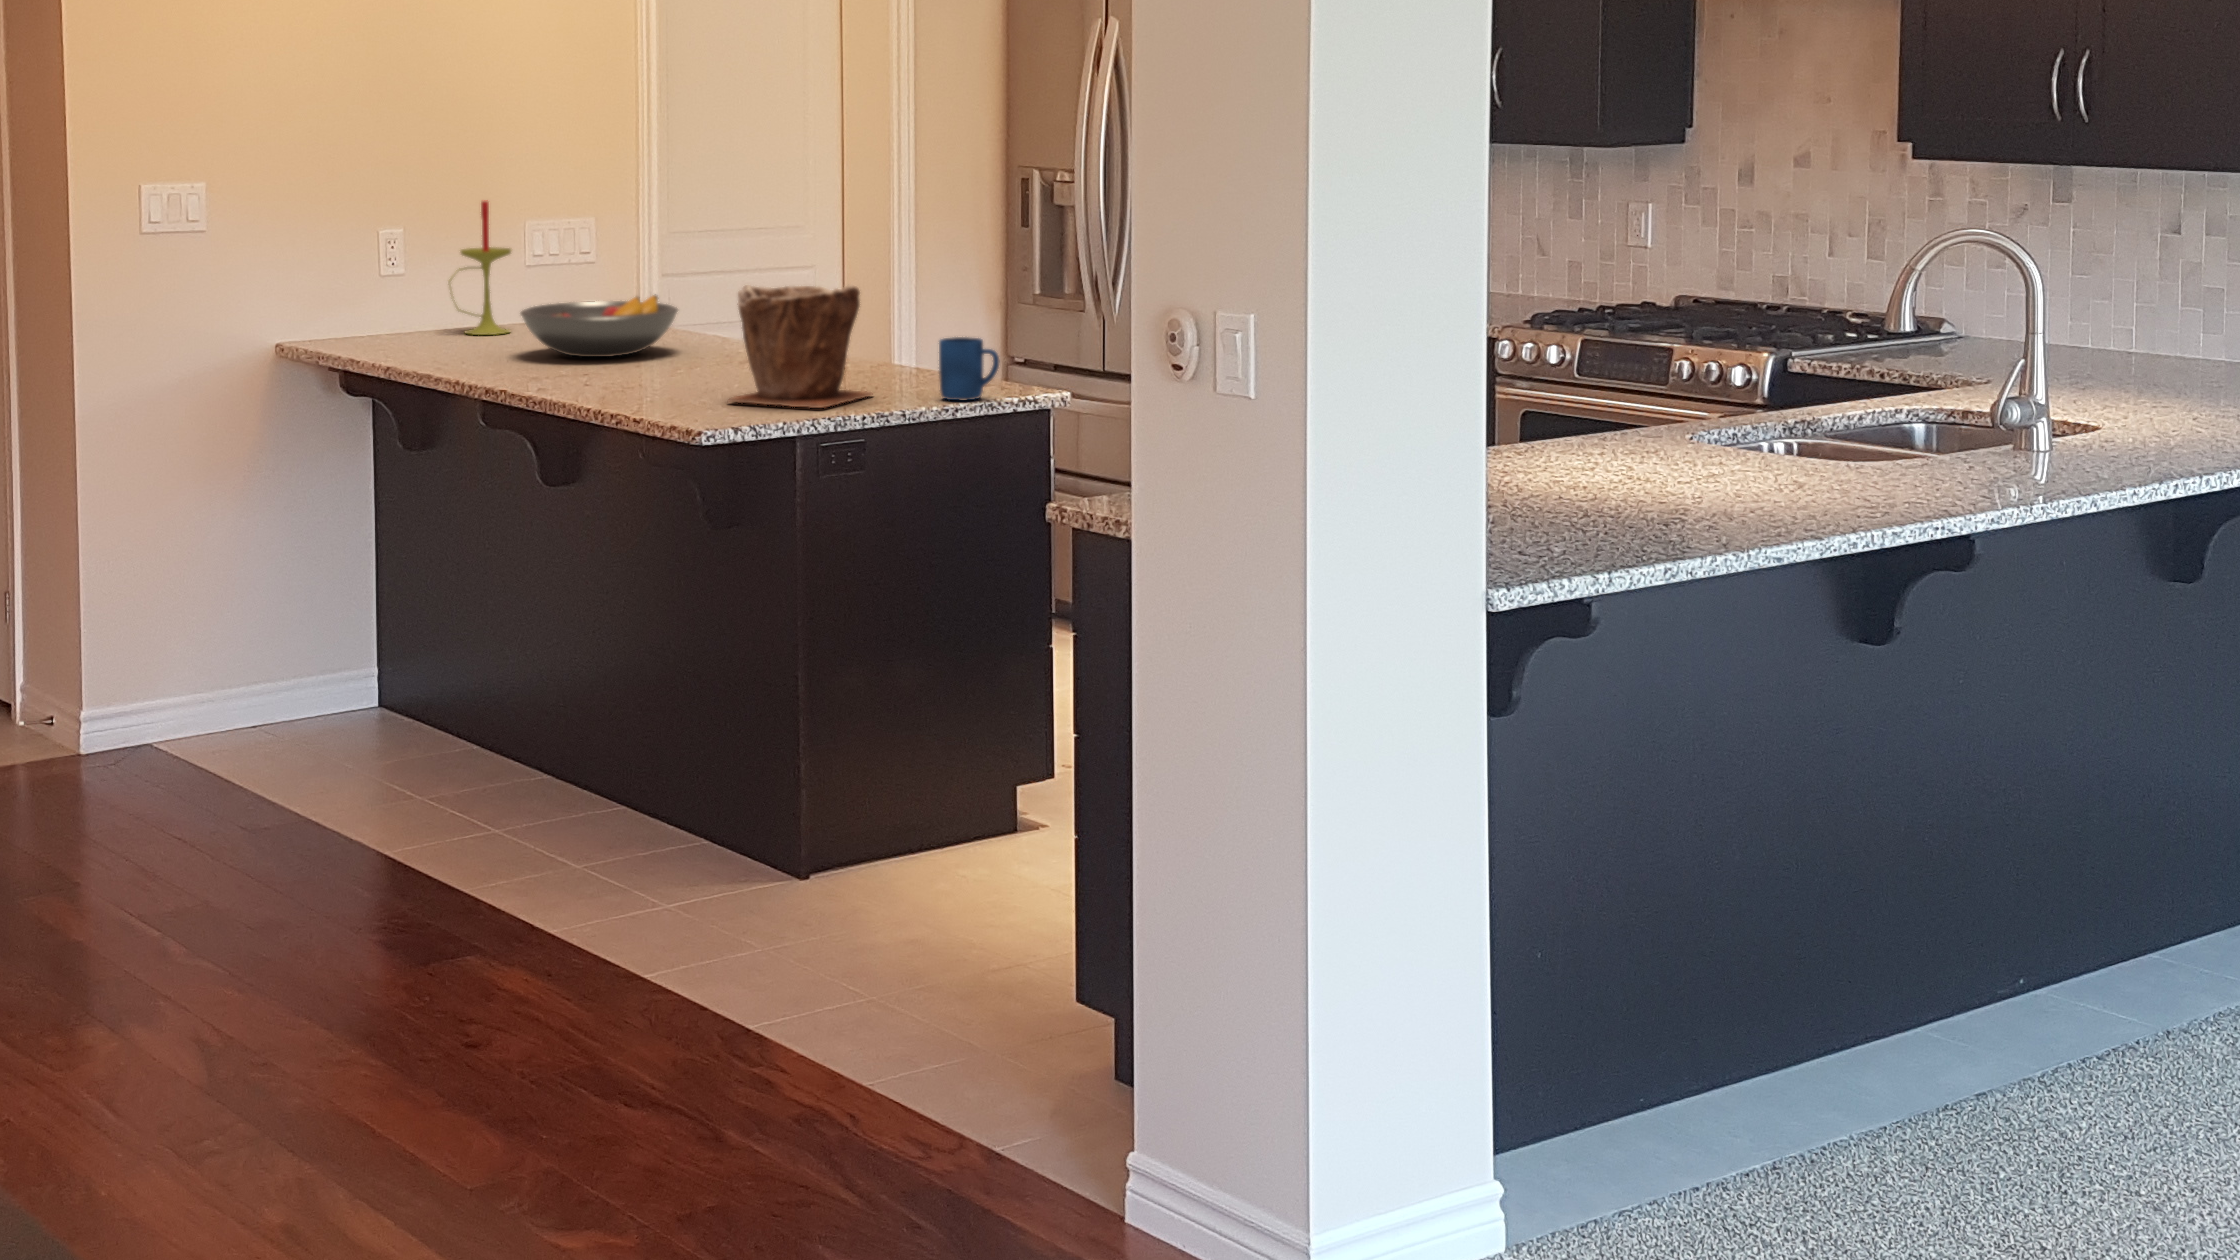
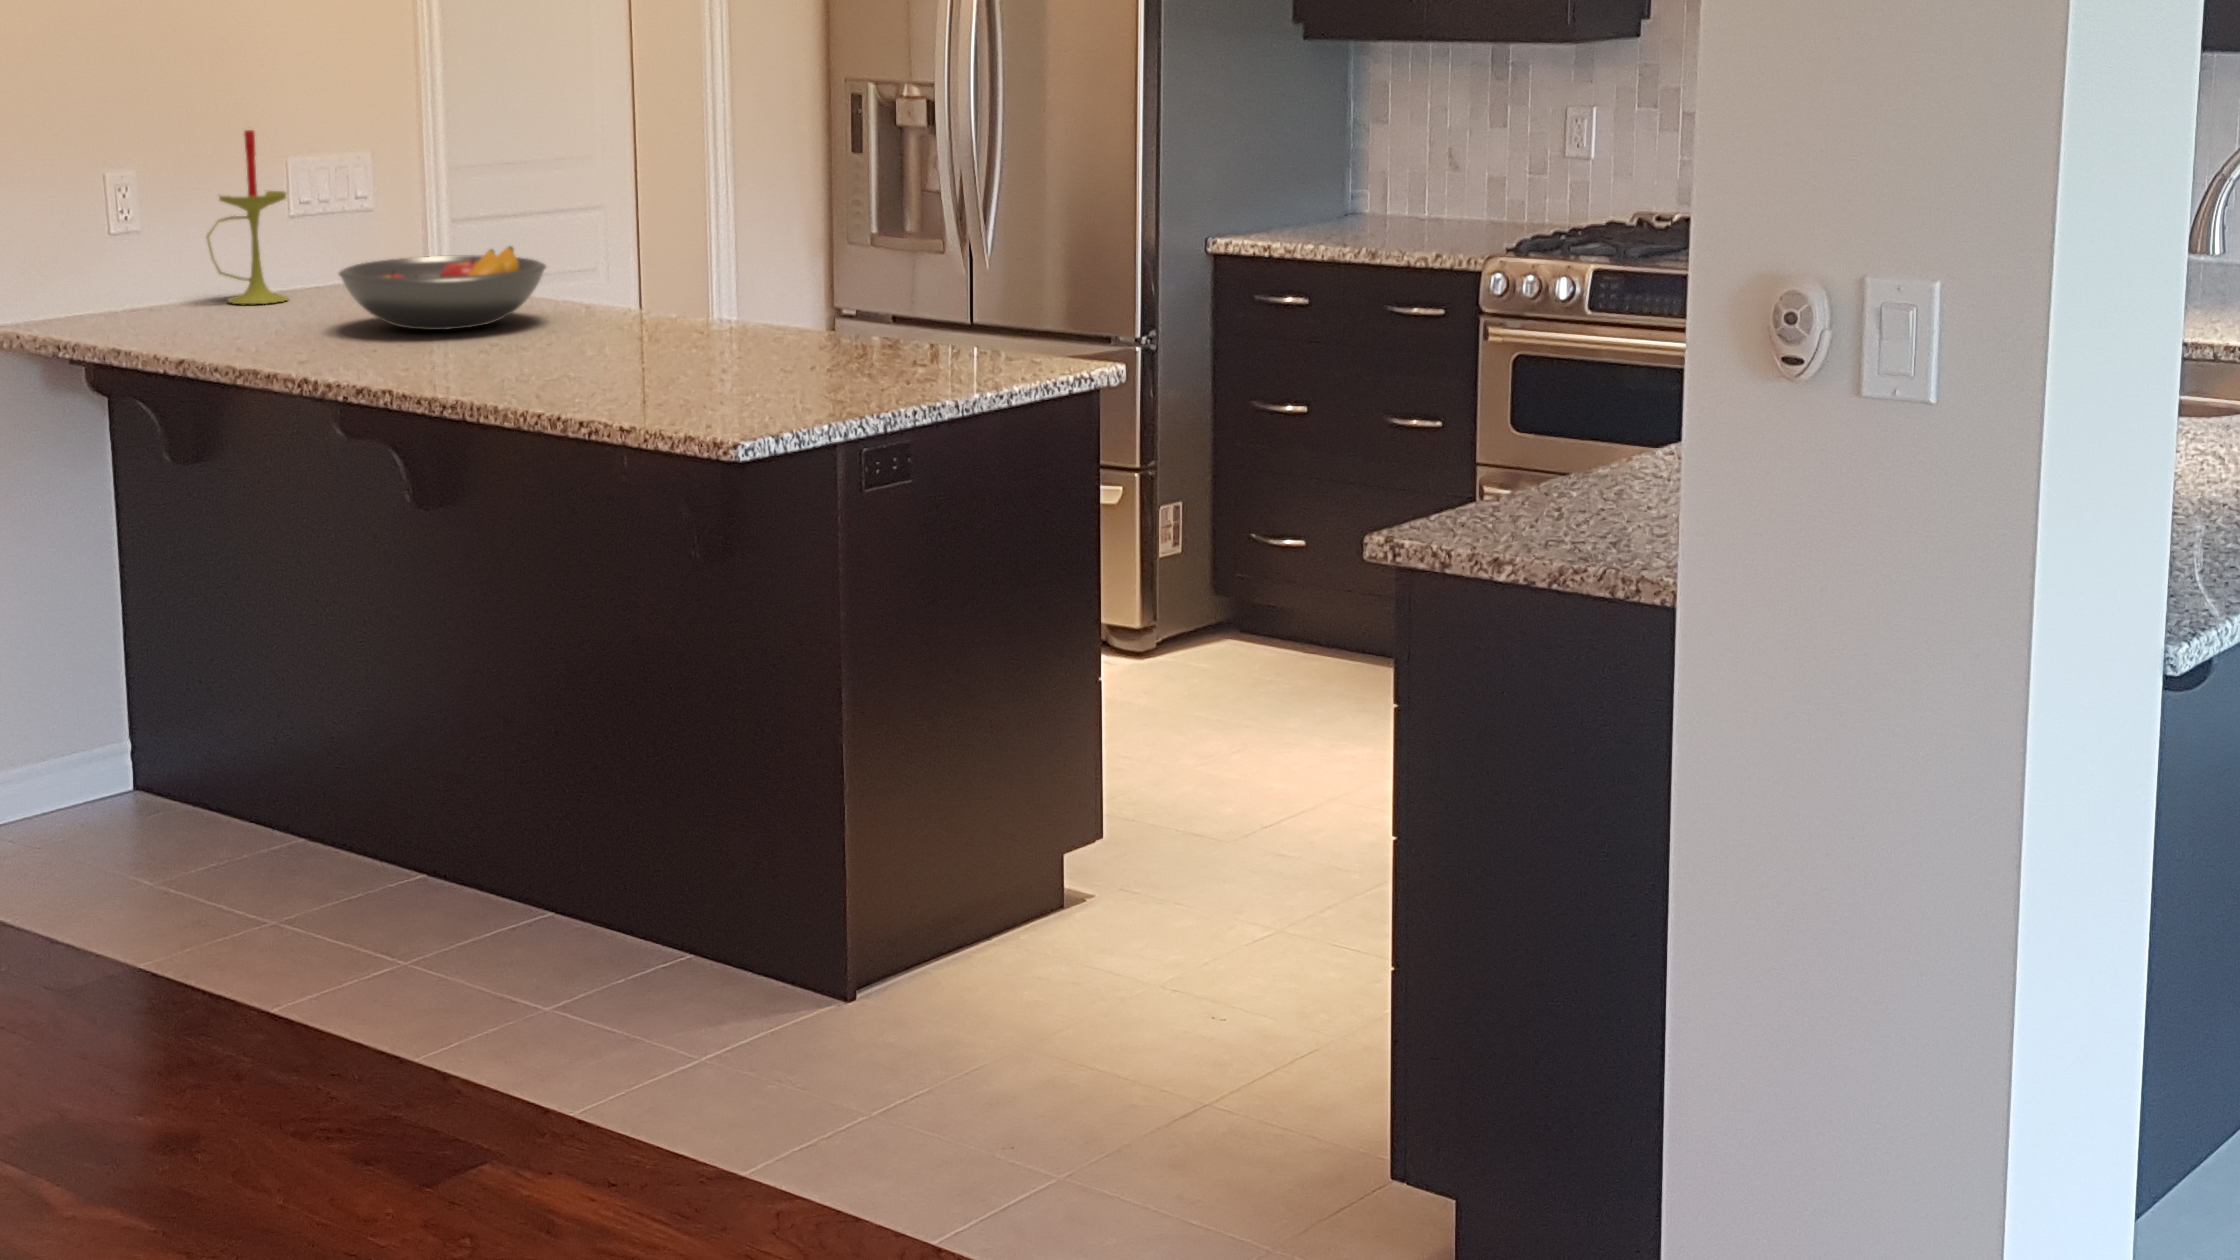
plant pot: present [728,284,872,408] -> none [707,225,887,392]
mug: present [939,337,1000,400] -> none [977,291,1057,373]

